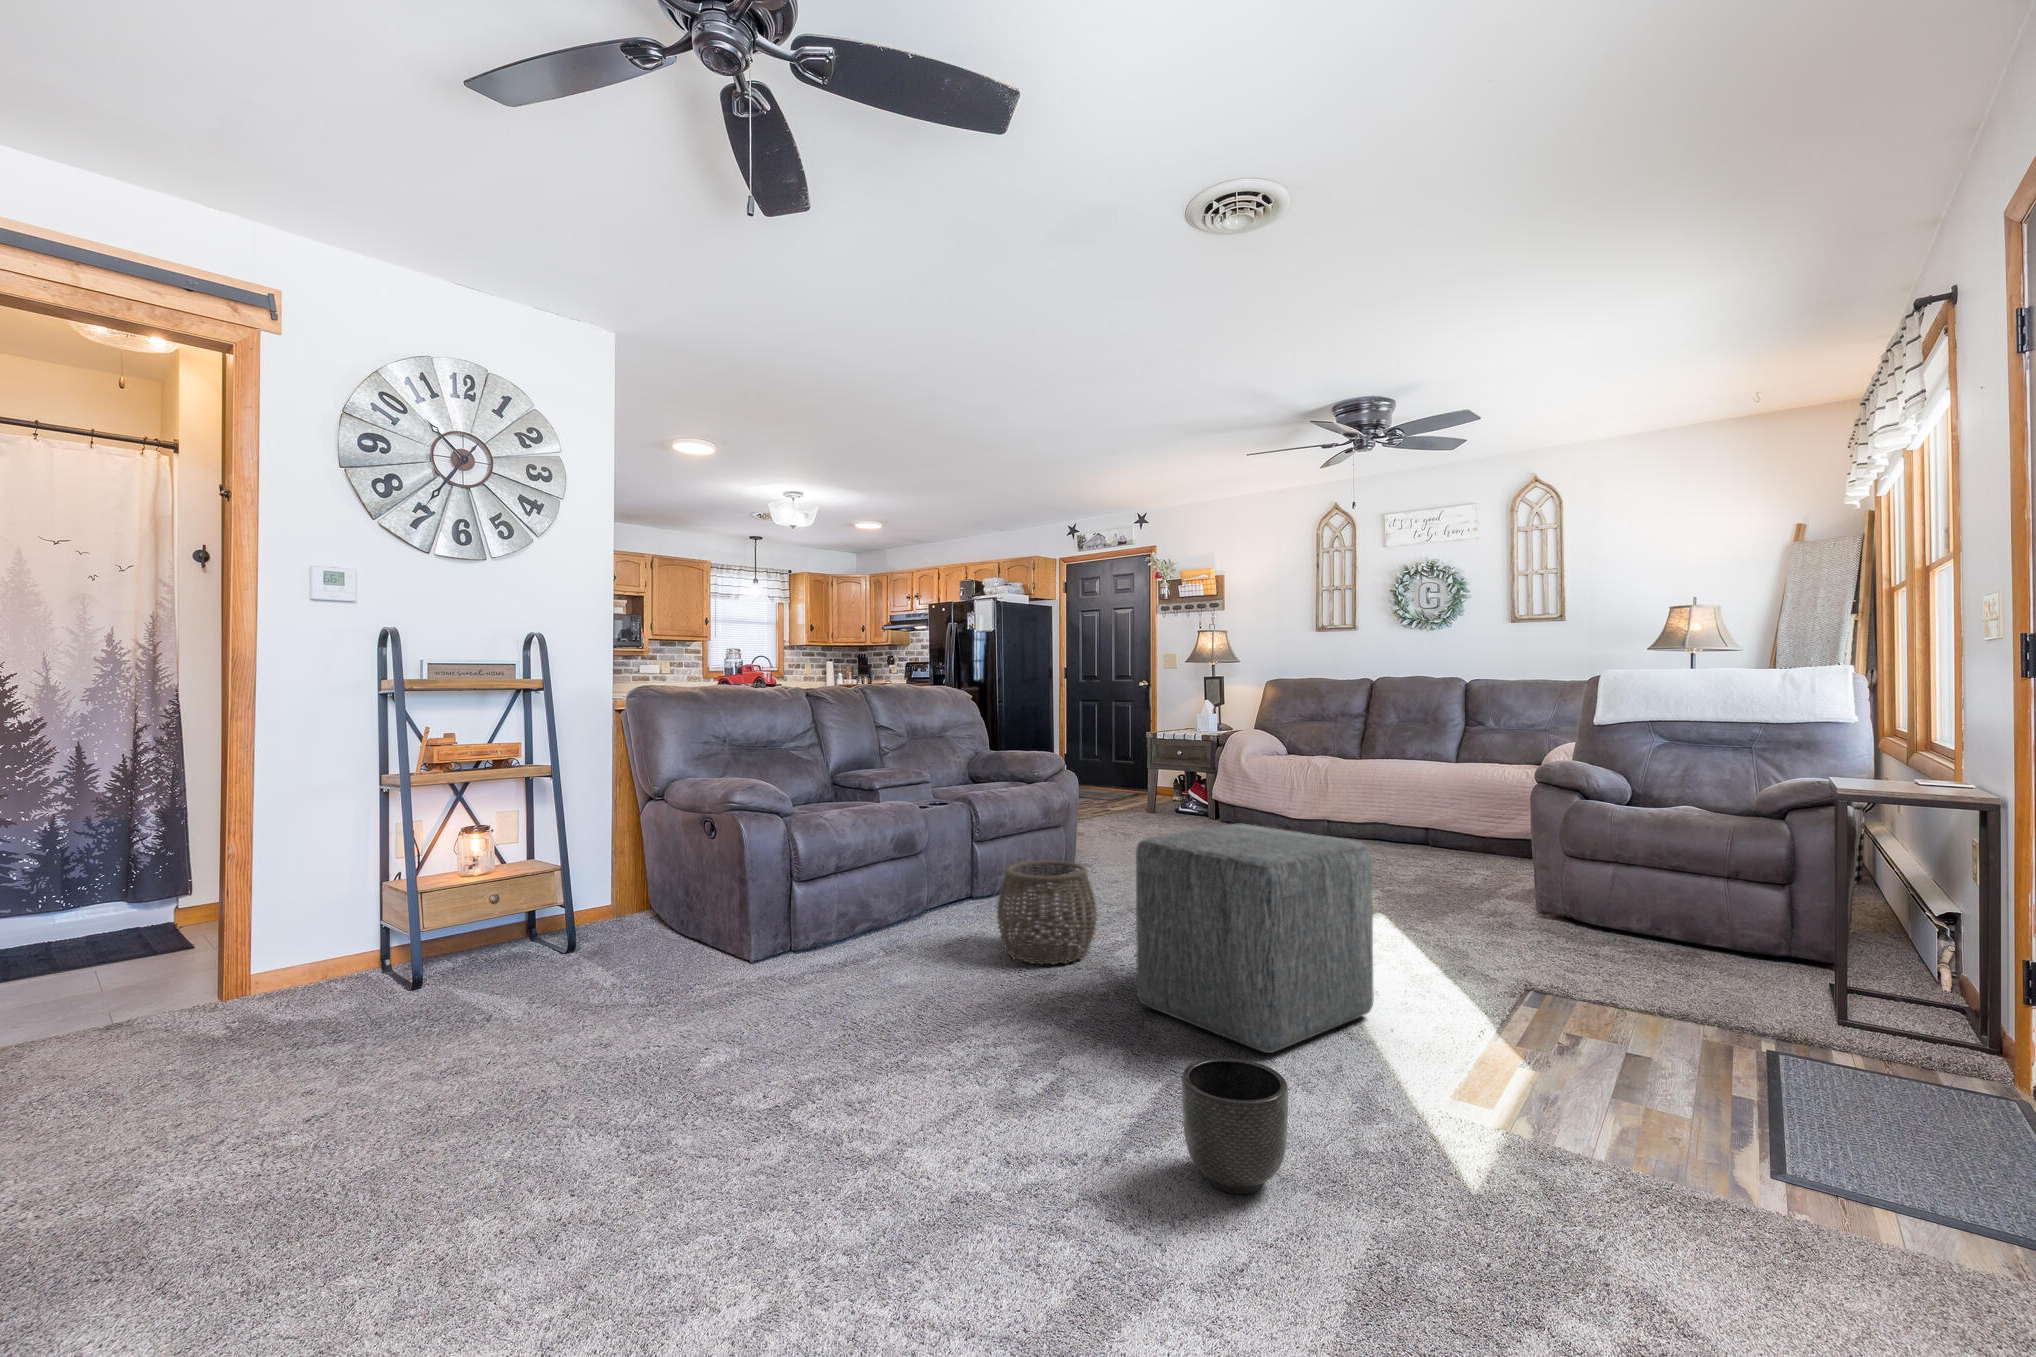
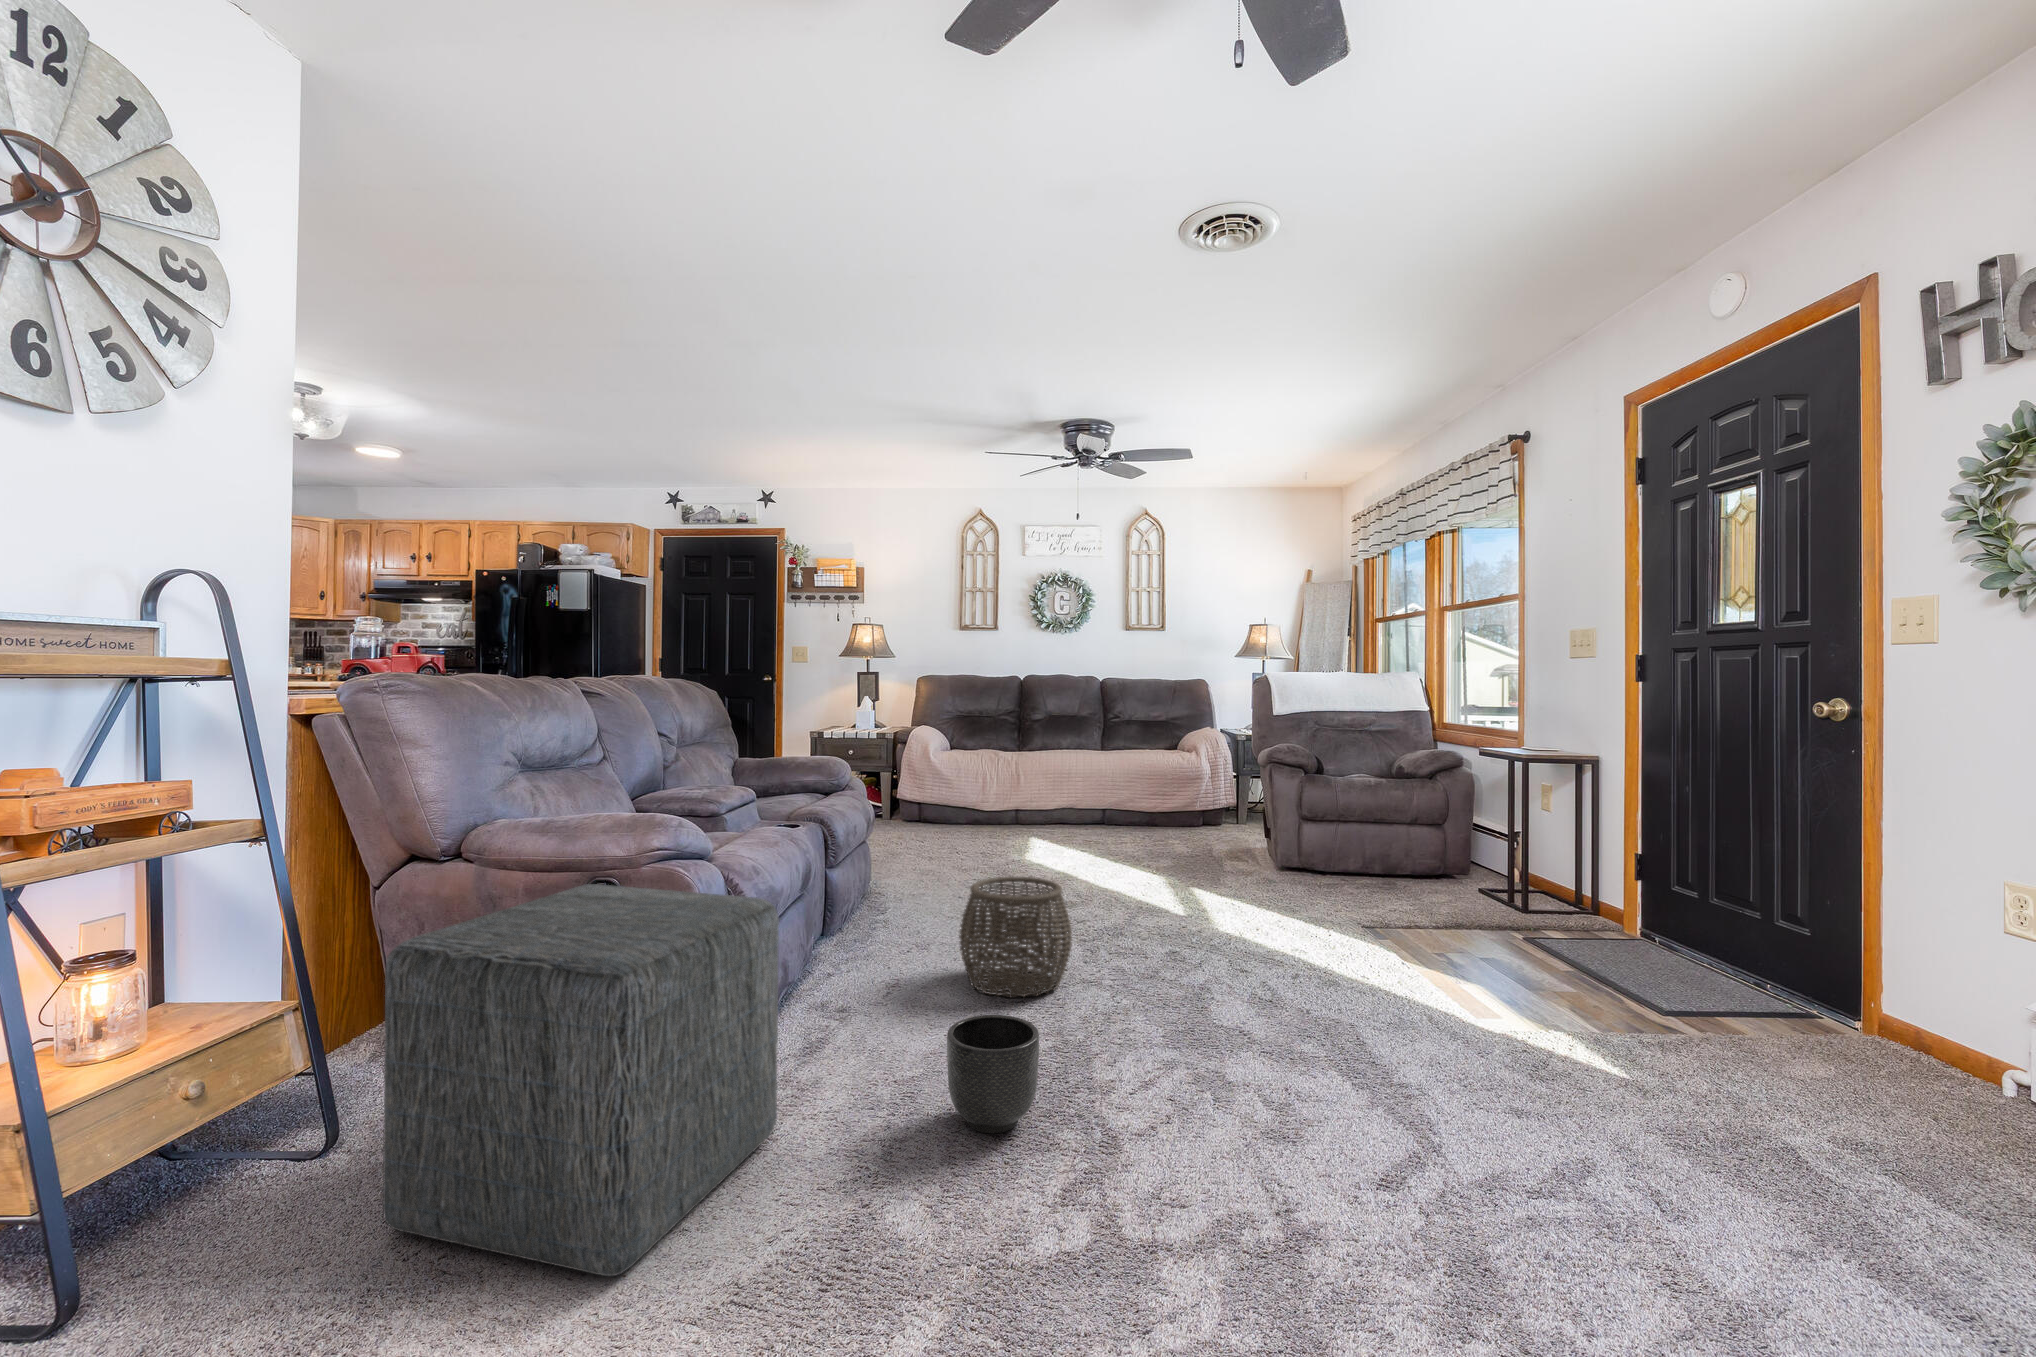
ottoman: present [1136,824,1374,1053] -> present [383,884,779,1276]
planter: present [1182,1058,1288,1194] -> present [947,1015,1039,1133]

